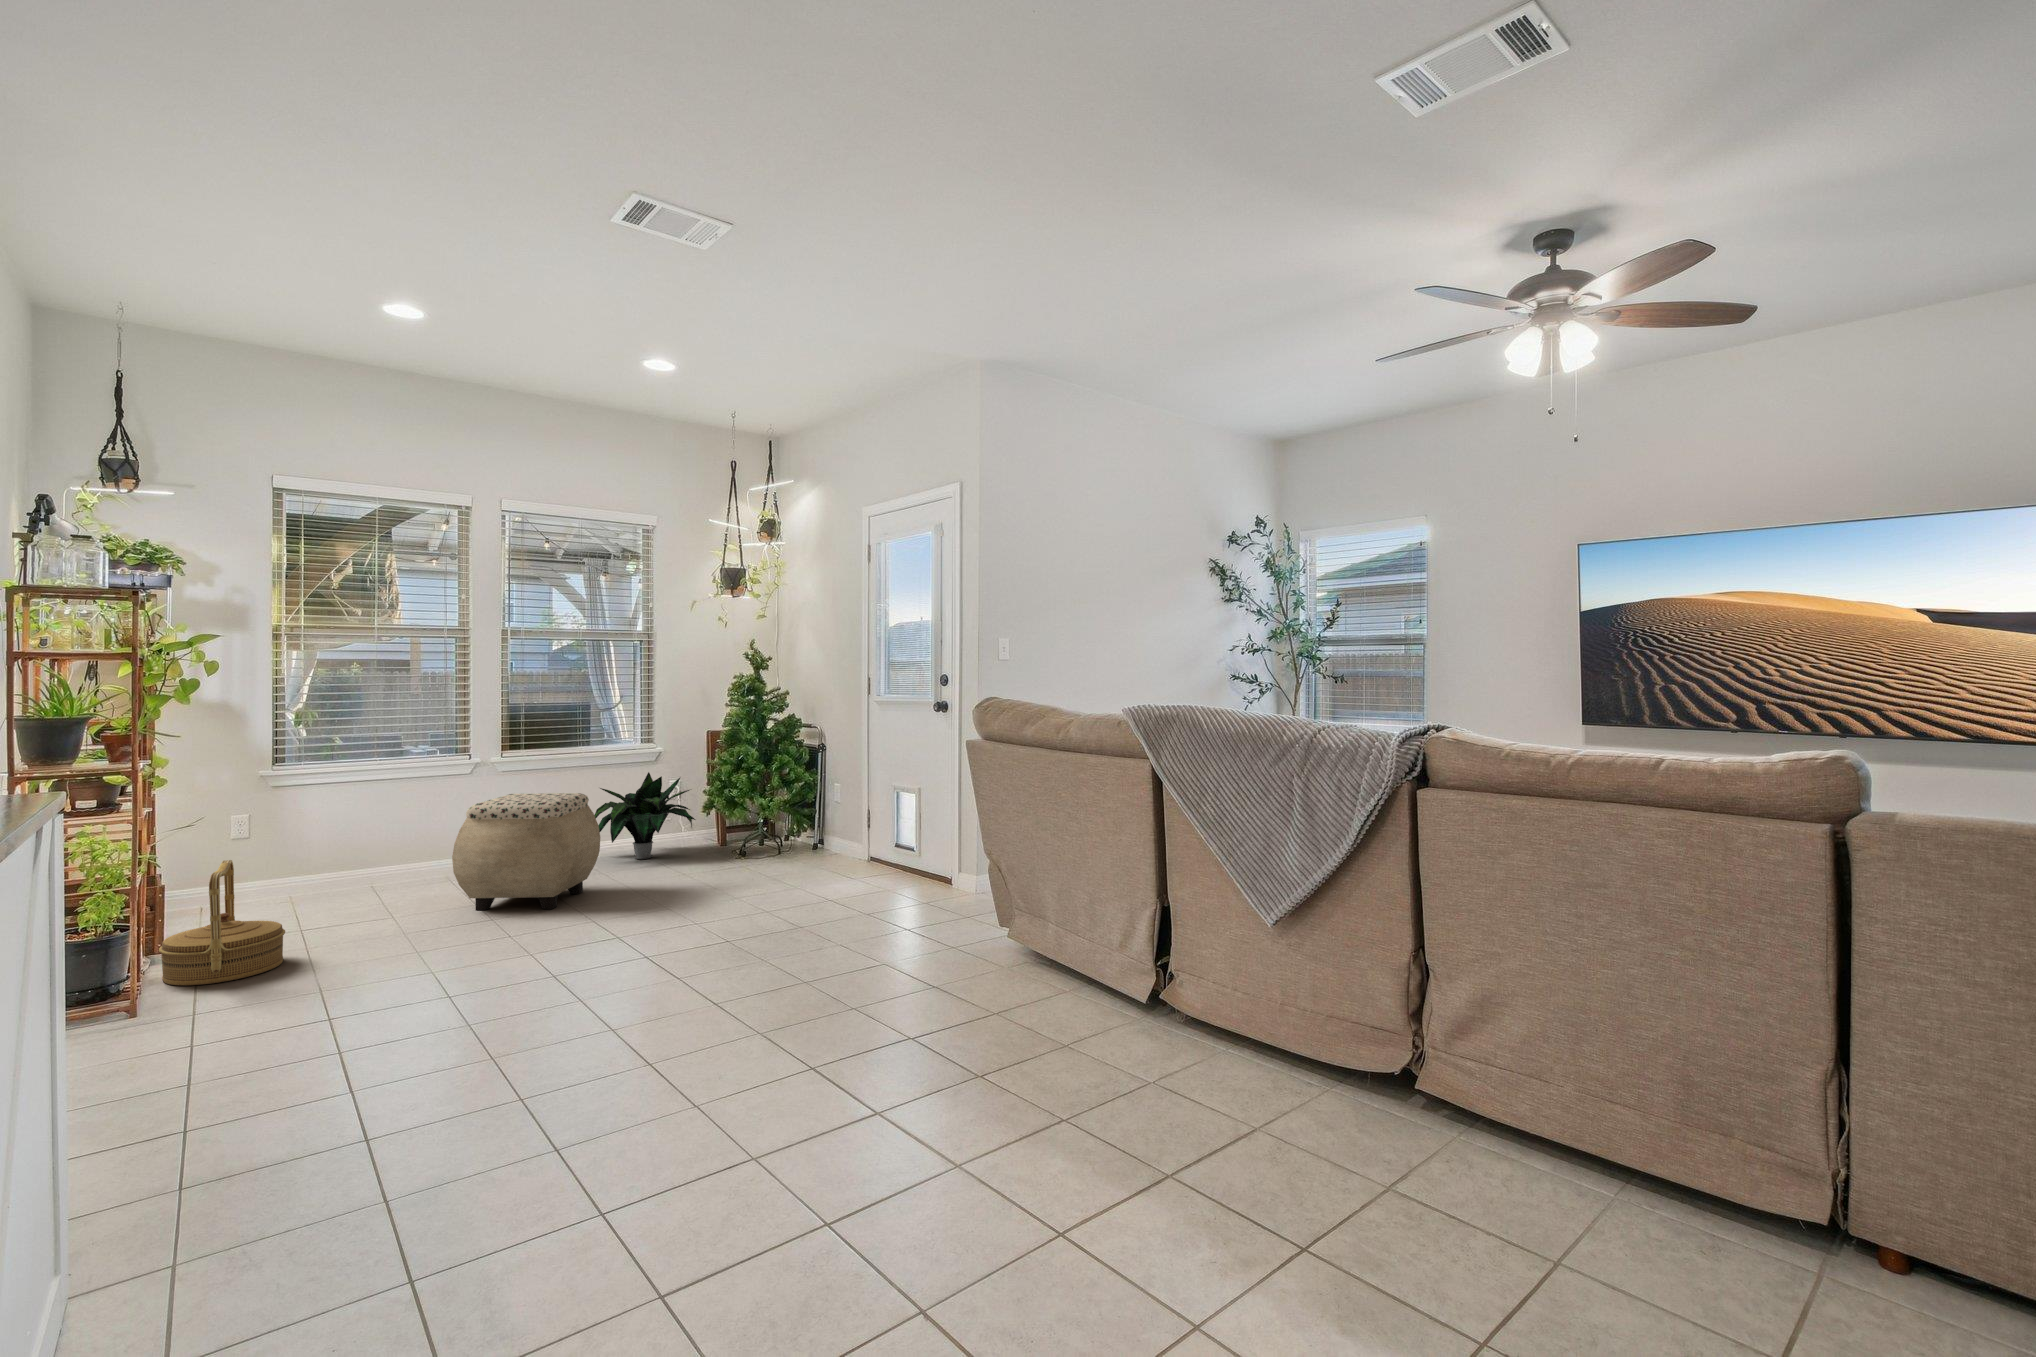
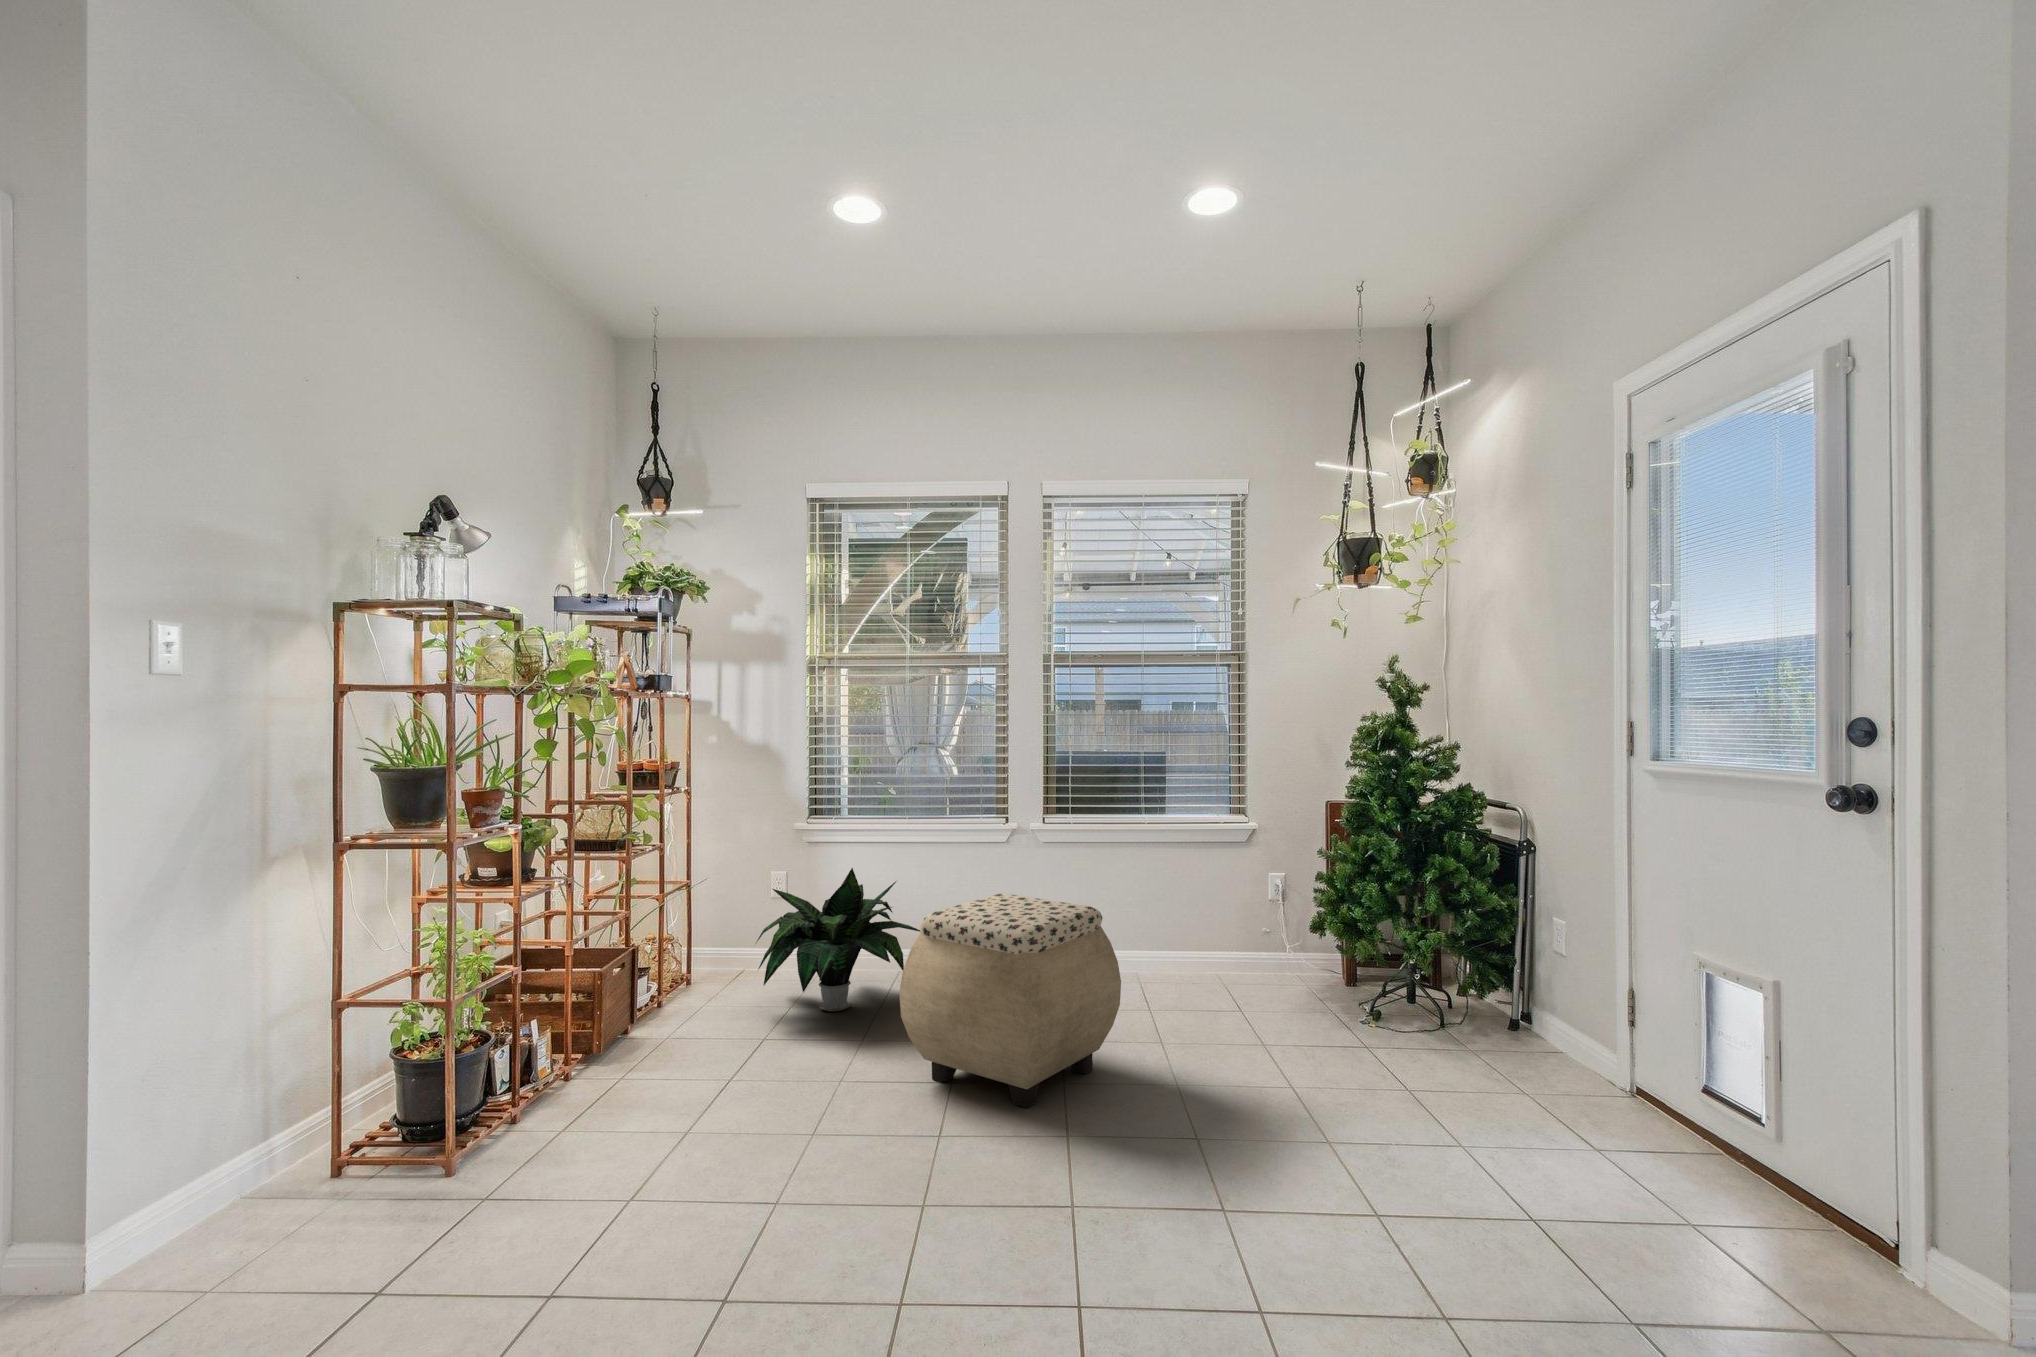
potted plant: present [595,772,695,859] -> present [757,868,920,1011]
woven basket: present [159,860,285,986] -> none [494,972,649,1173]

